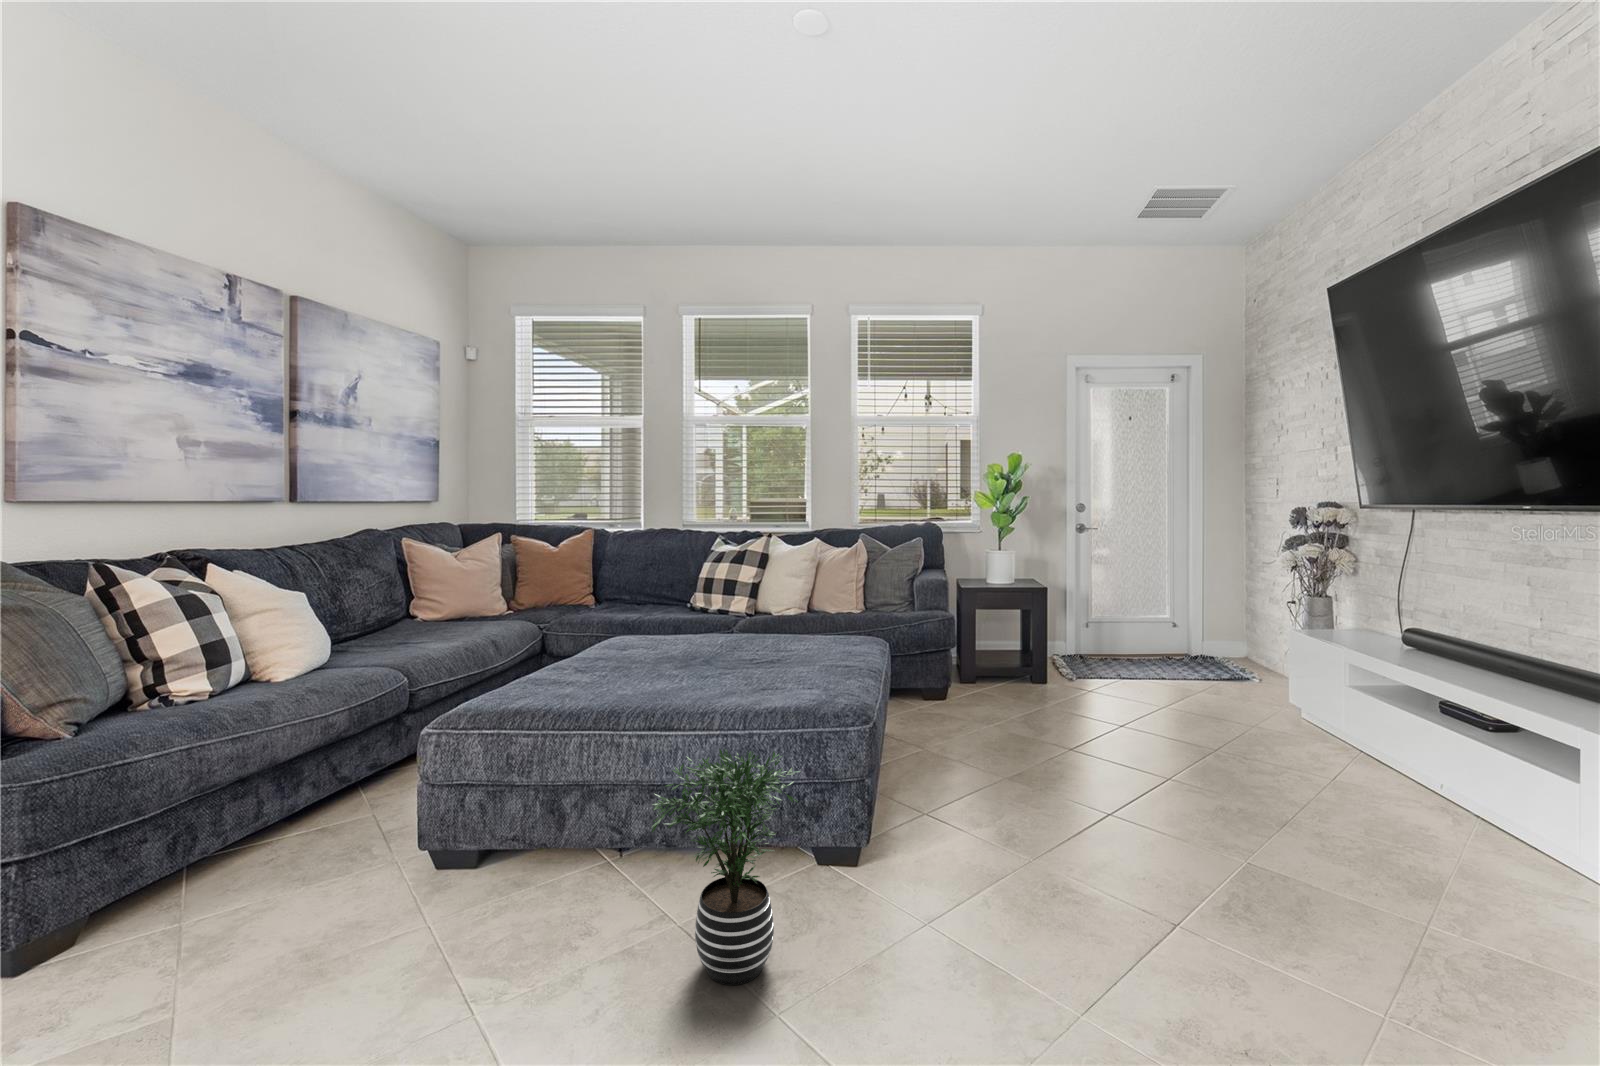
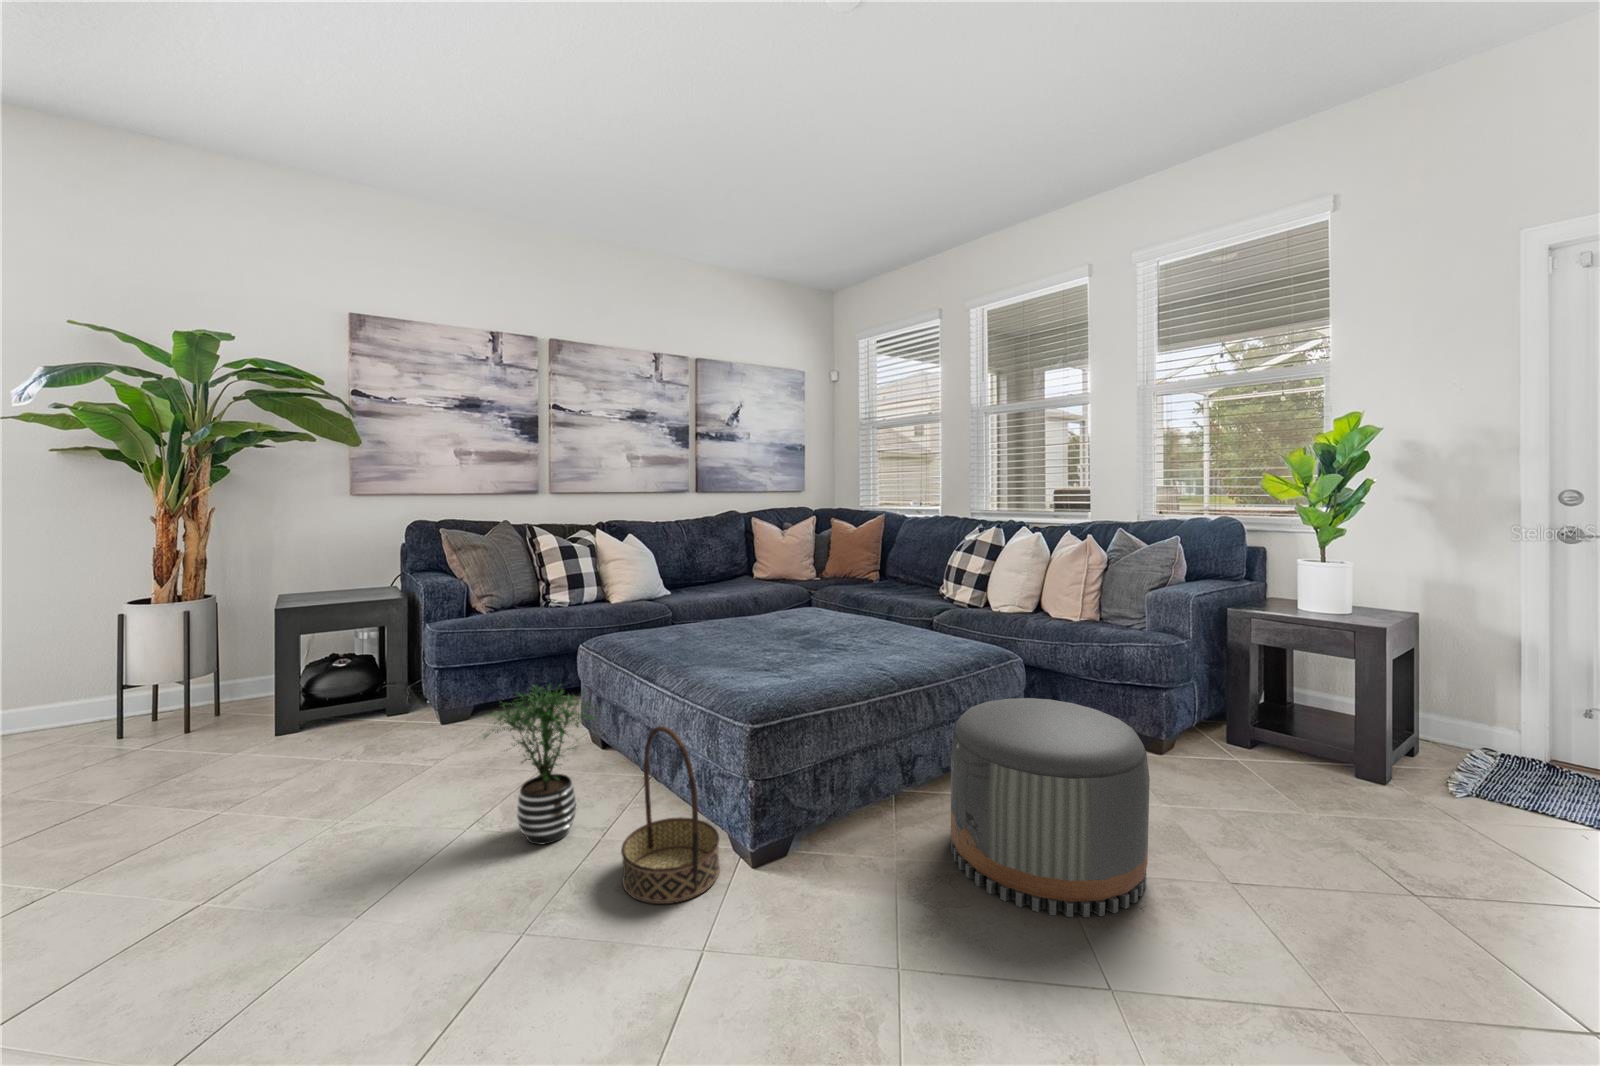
pouf: none [960,656,1105,801] -> present [951,698,1150,917]
basket: none [859,743,974,941] -> present [621,726,720,904]

